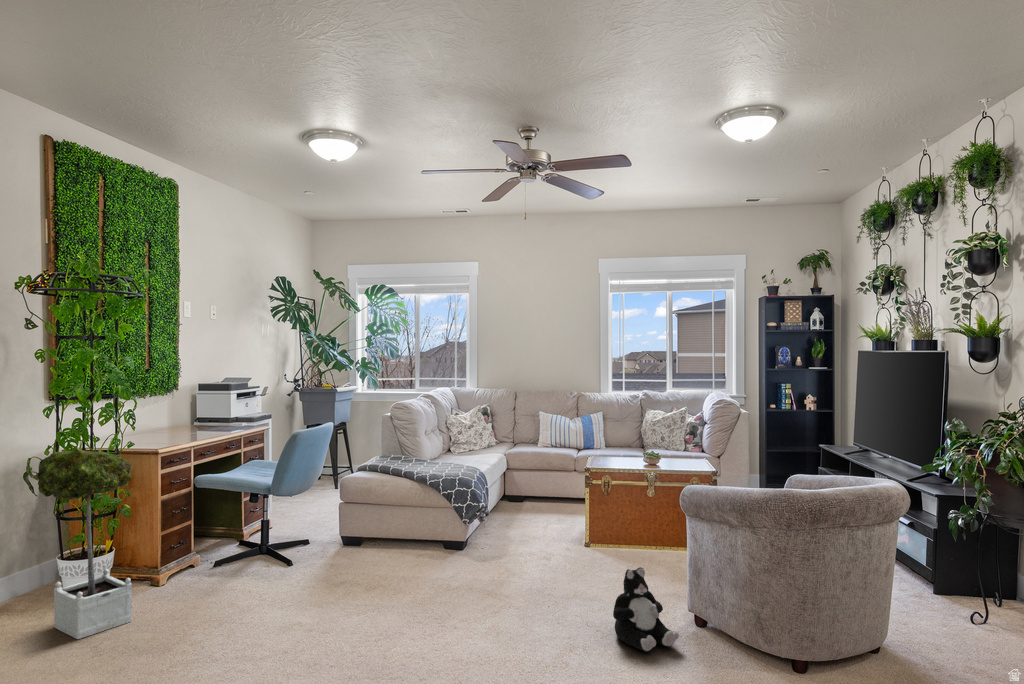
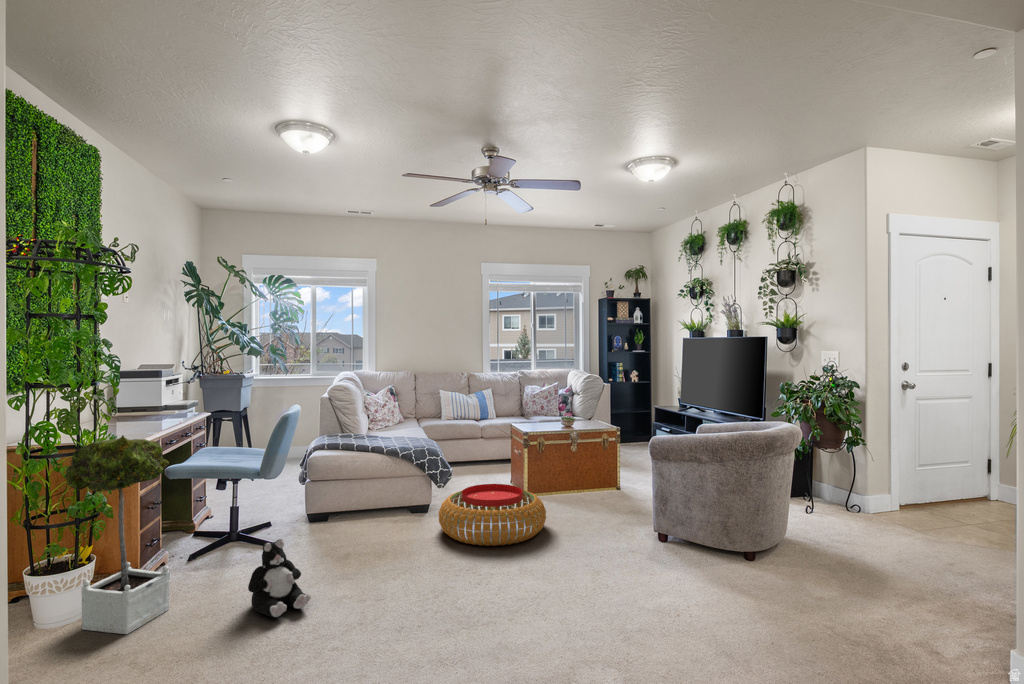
pouf: none [441,528,571,606] -> present [439,484,546,546]
plush toy: present [613,567,679,651] -> present [248,539,311,617]

